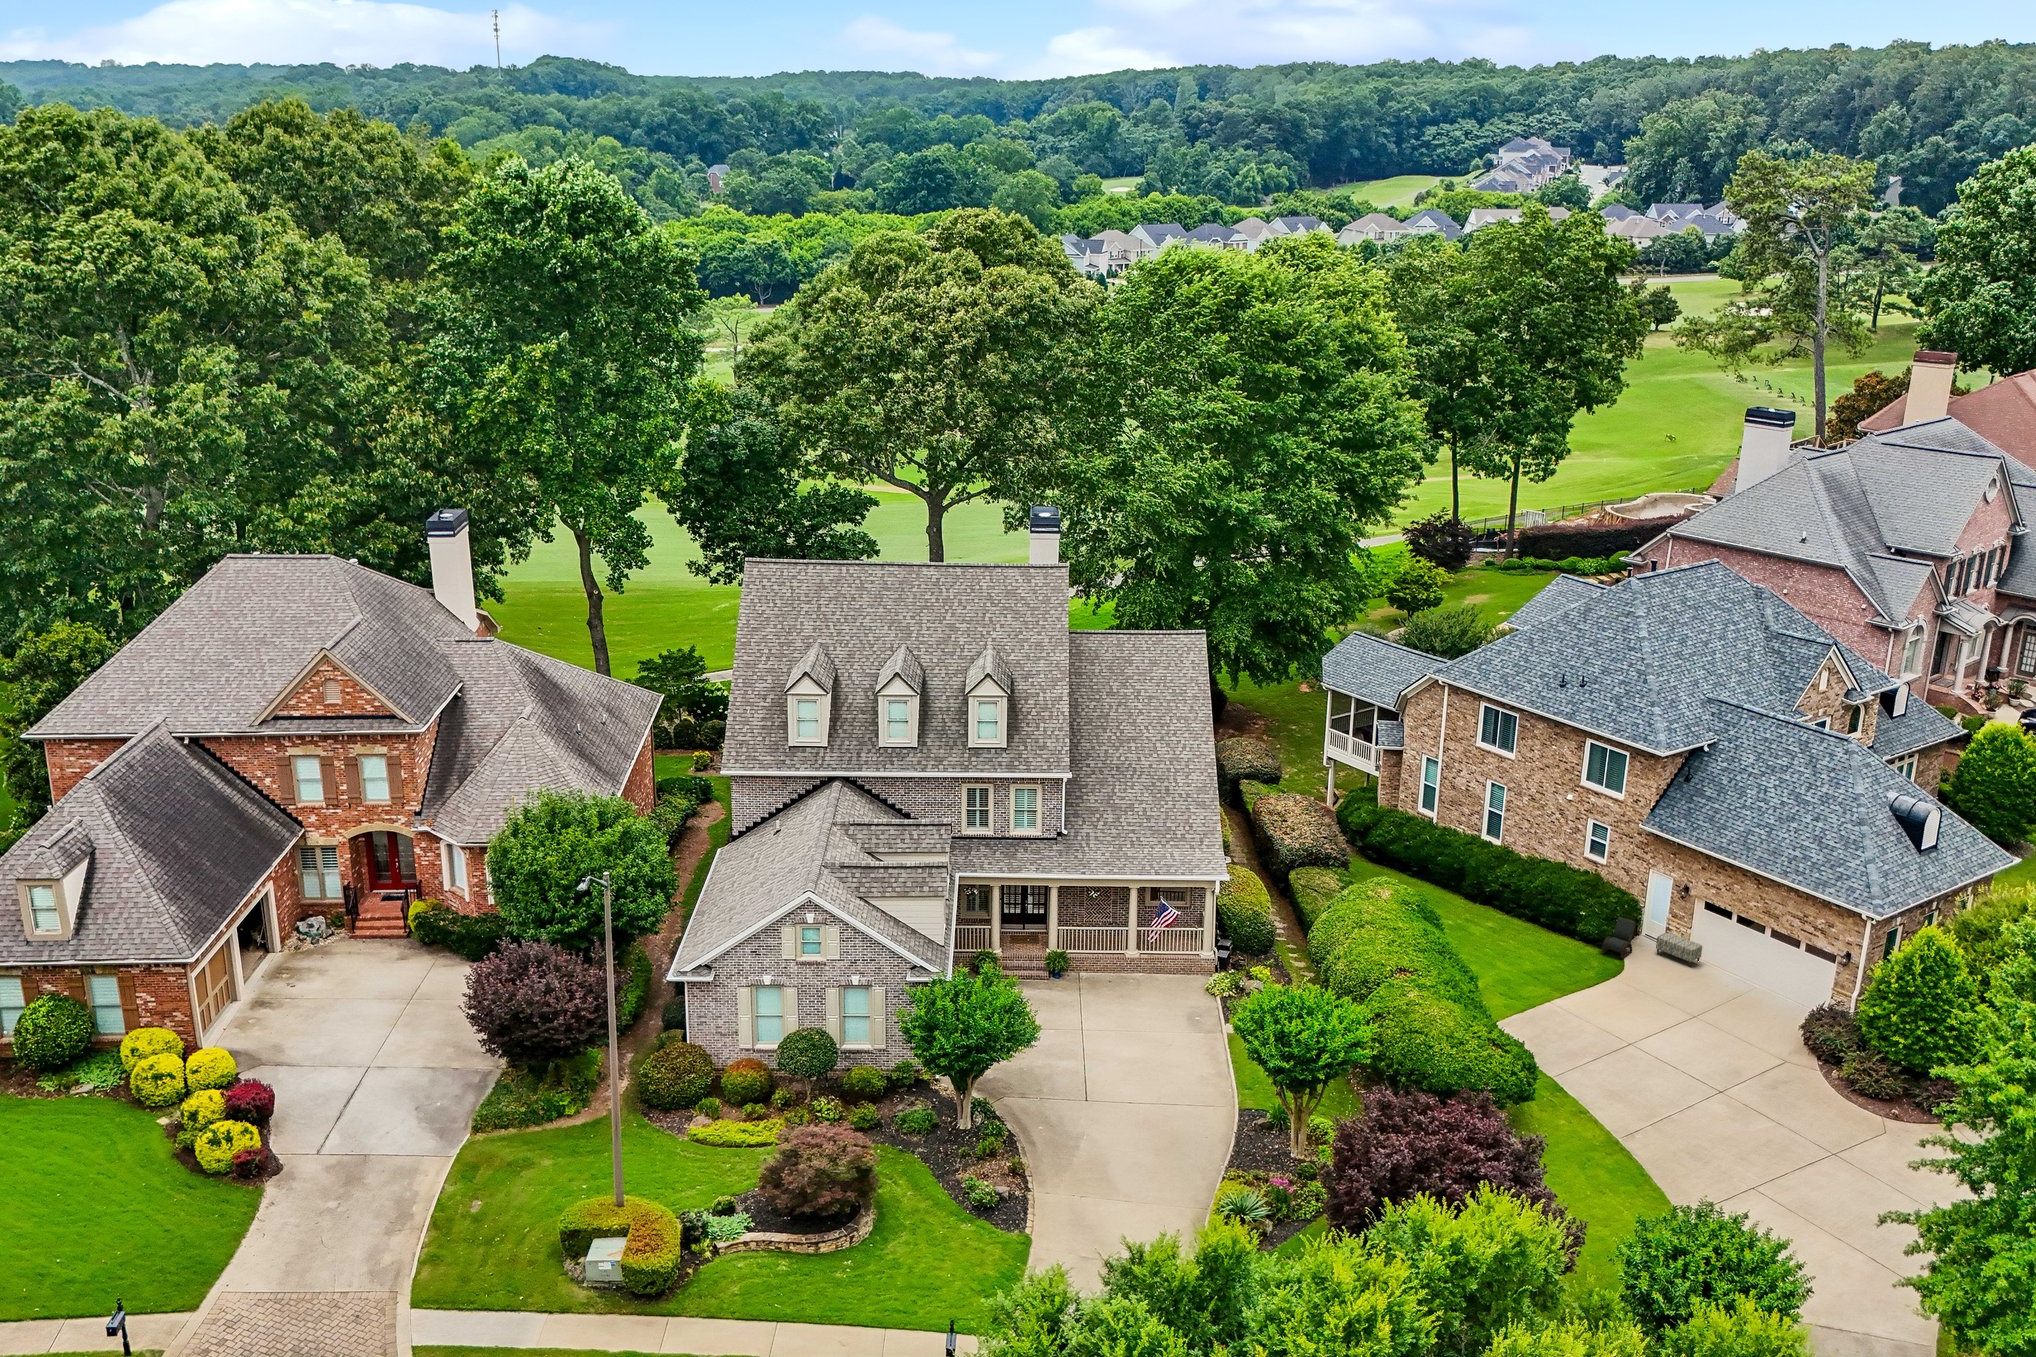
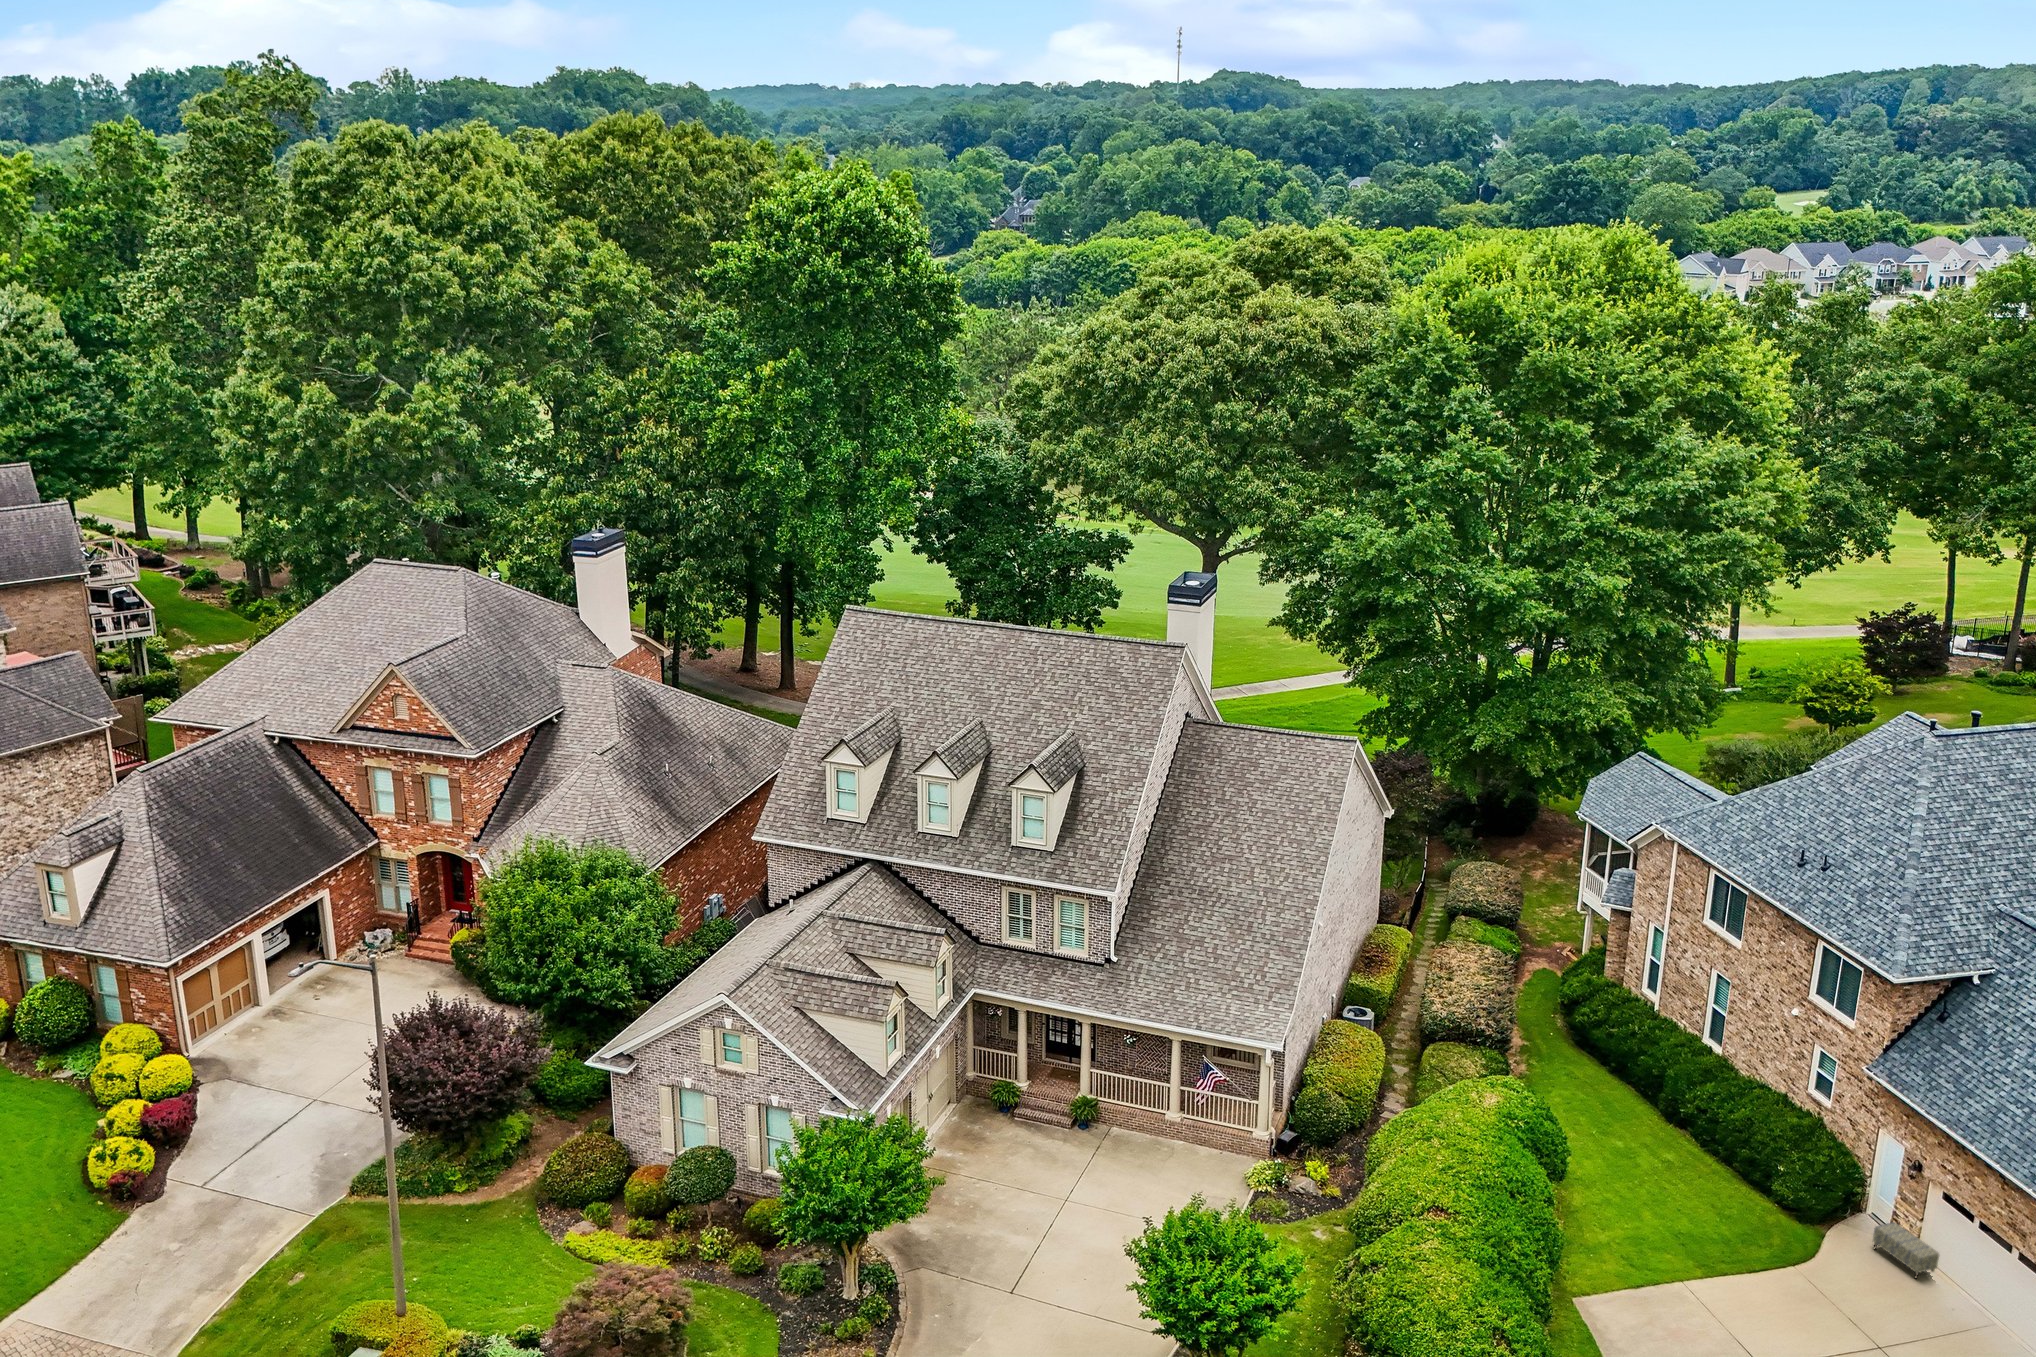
lounge chair: present [1602,917,1636,959] -> none [1792,1187,1847,1248]

